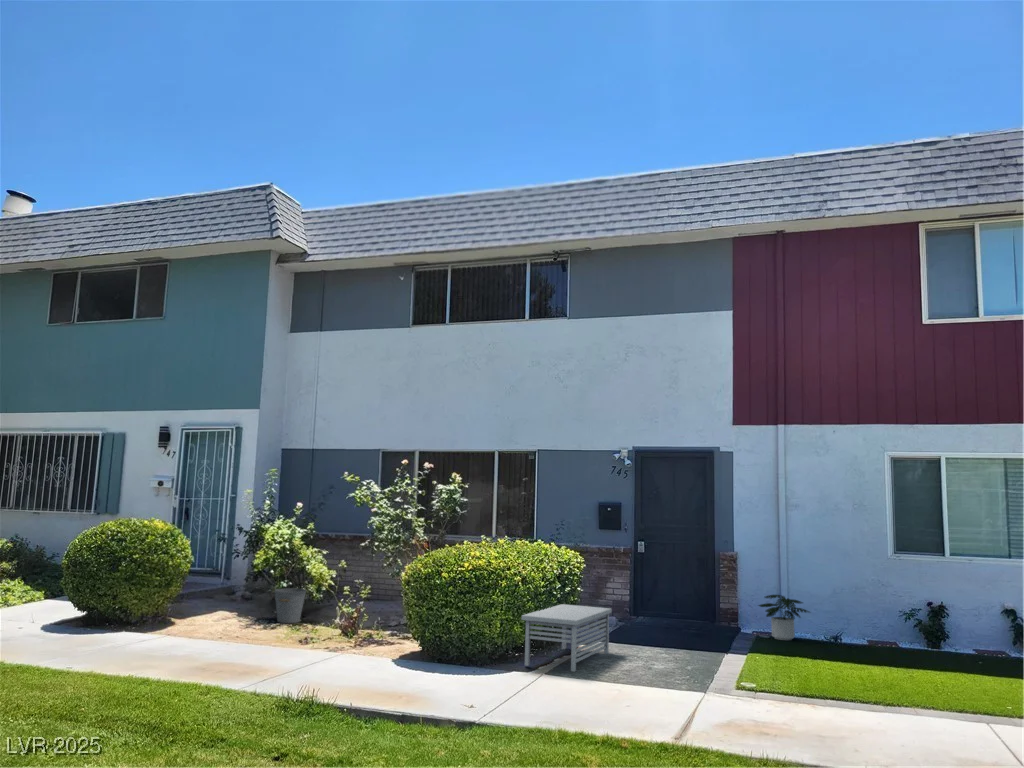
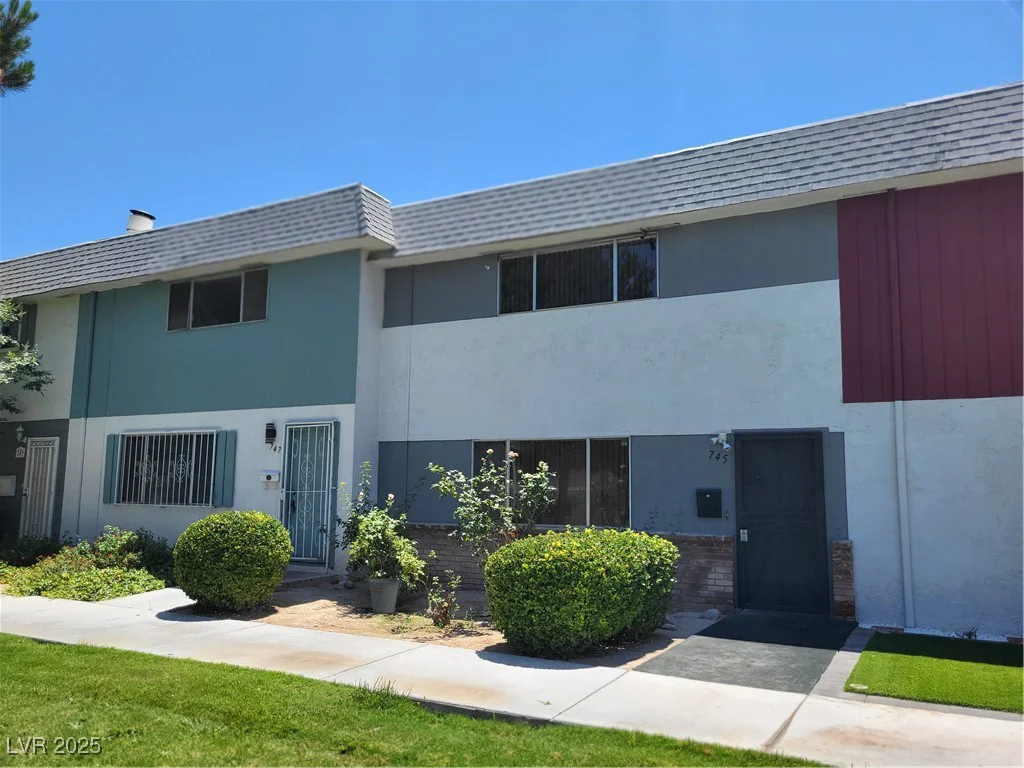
potted plant: present [759,595,809,640] -> none [874,587,936,637]
storage bench: present [521,604,612,672] -> none [607,596,707,668]

